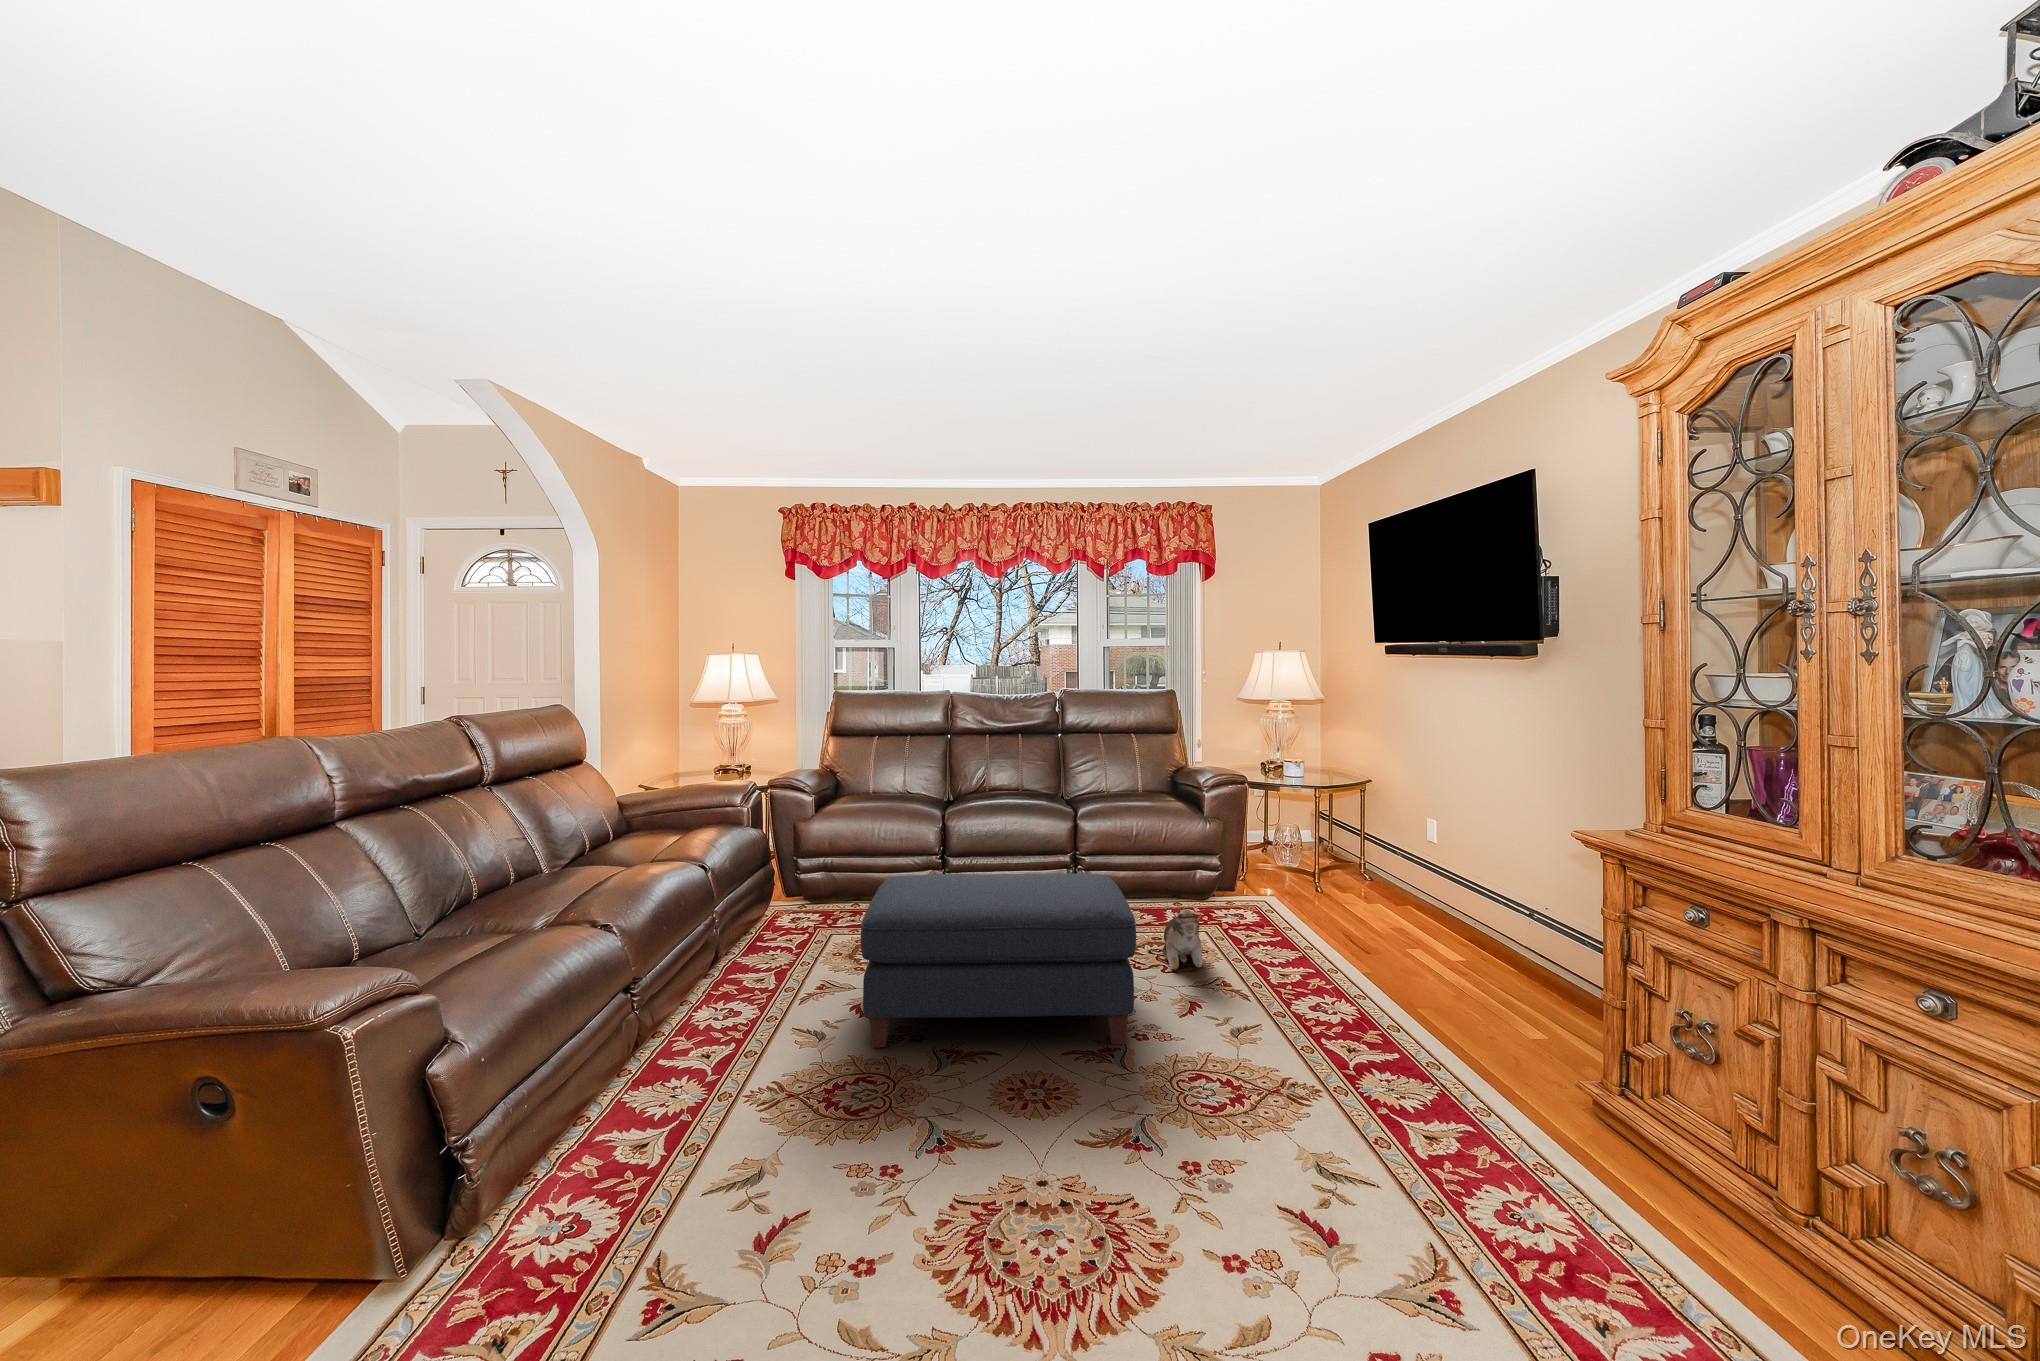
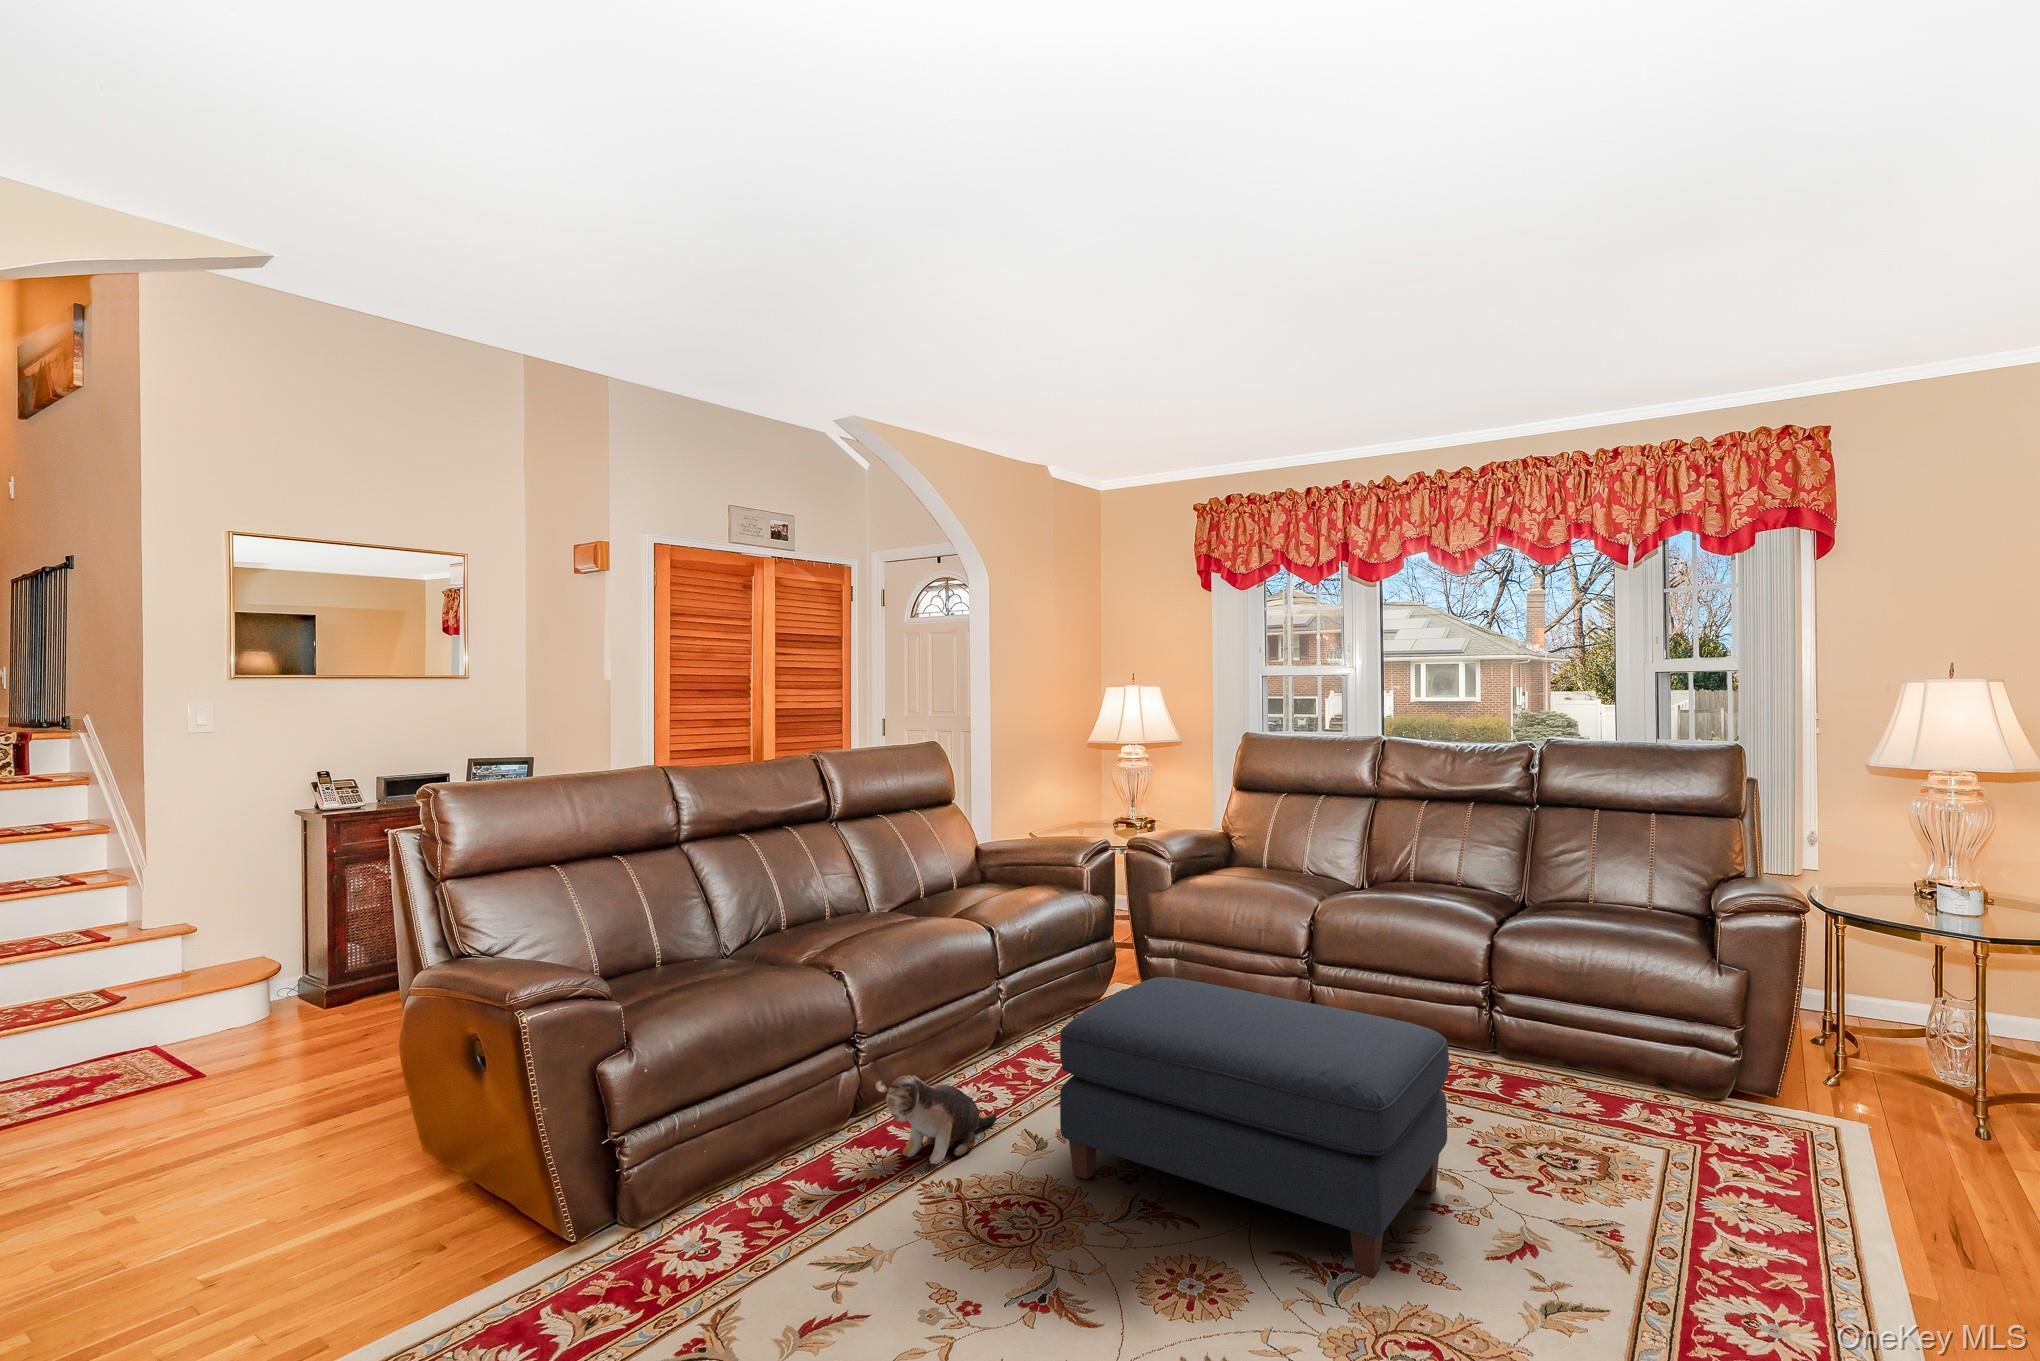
plush toy: present [1163,909,1202,969] -> present [876,1075,997,1164]

